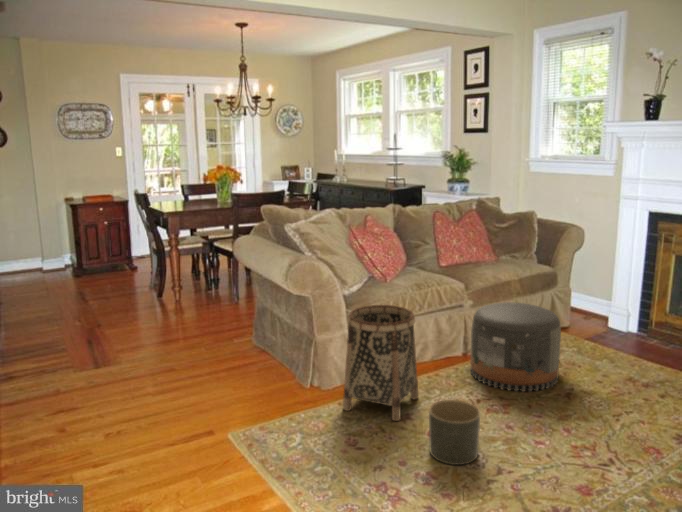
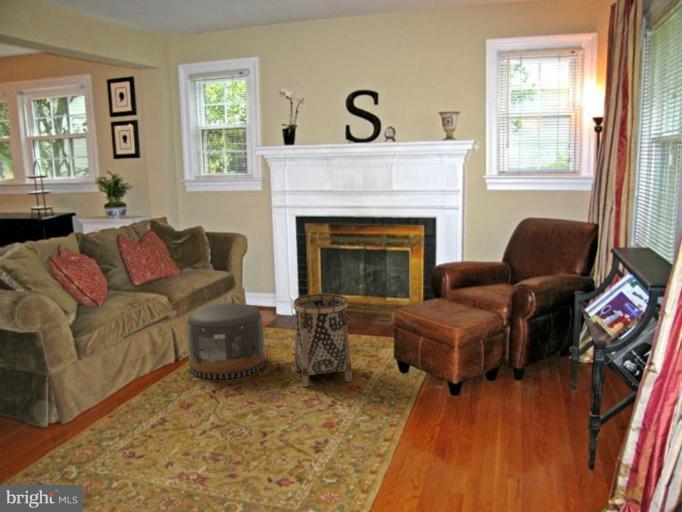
basket: present [343,305,418,421] -> present [293,294,352,387]
planter: present [429,400,480,465] -> none [197,388,243,443]

